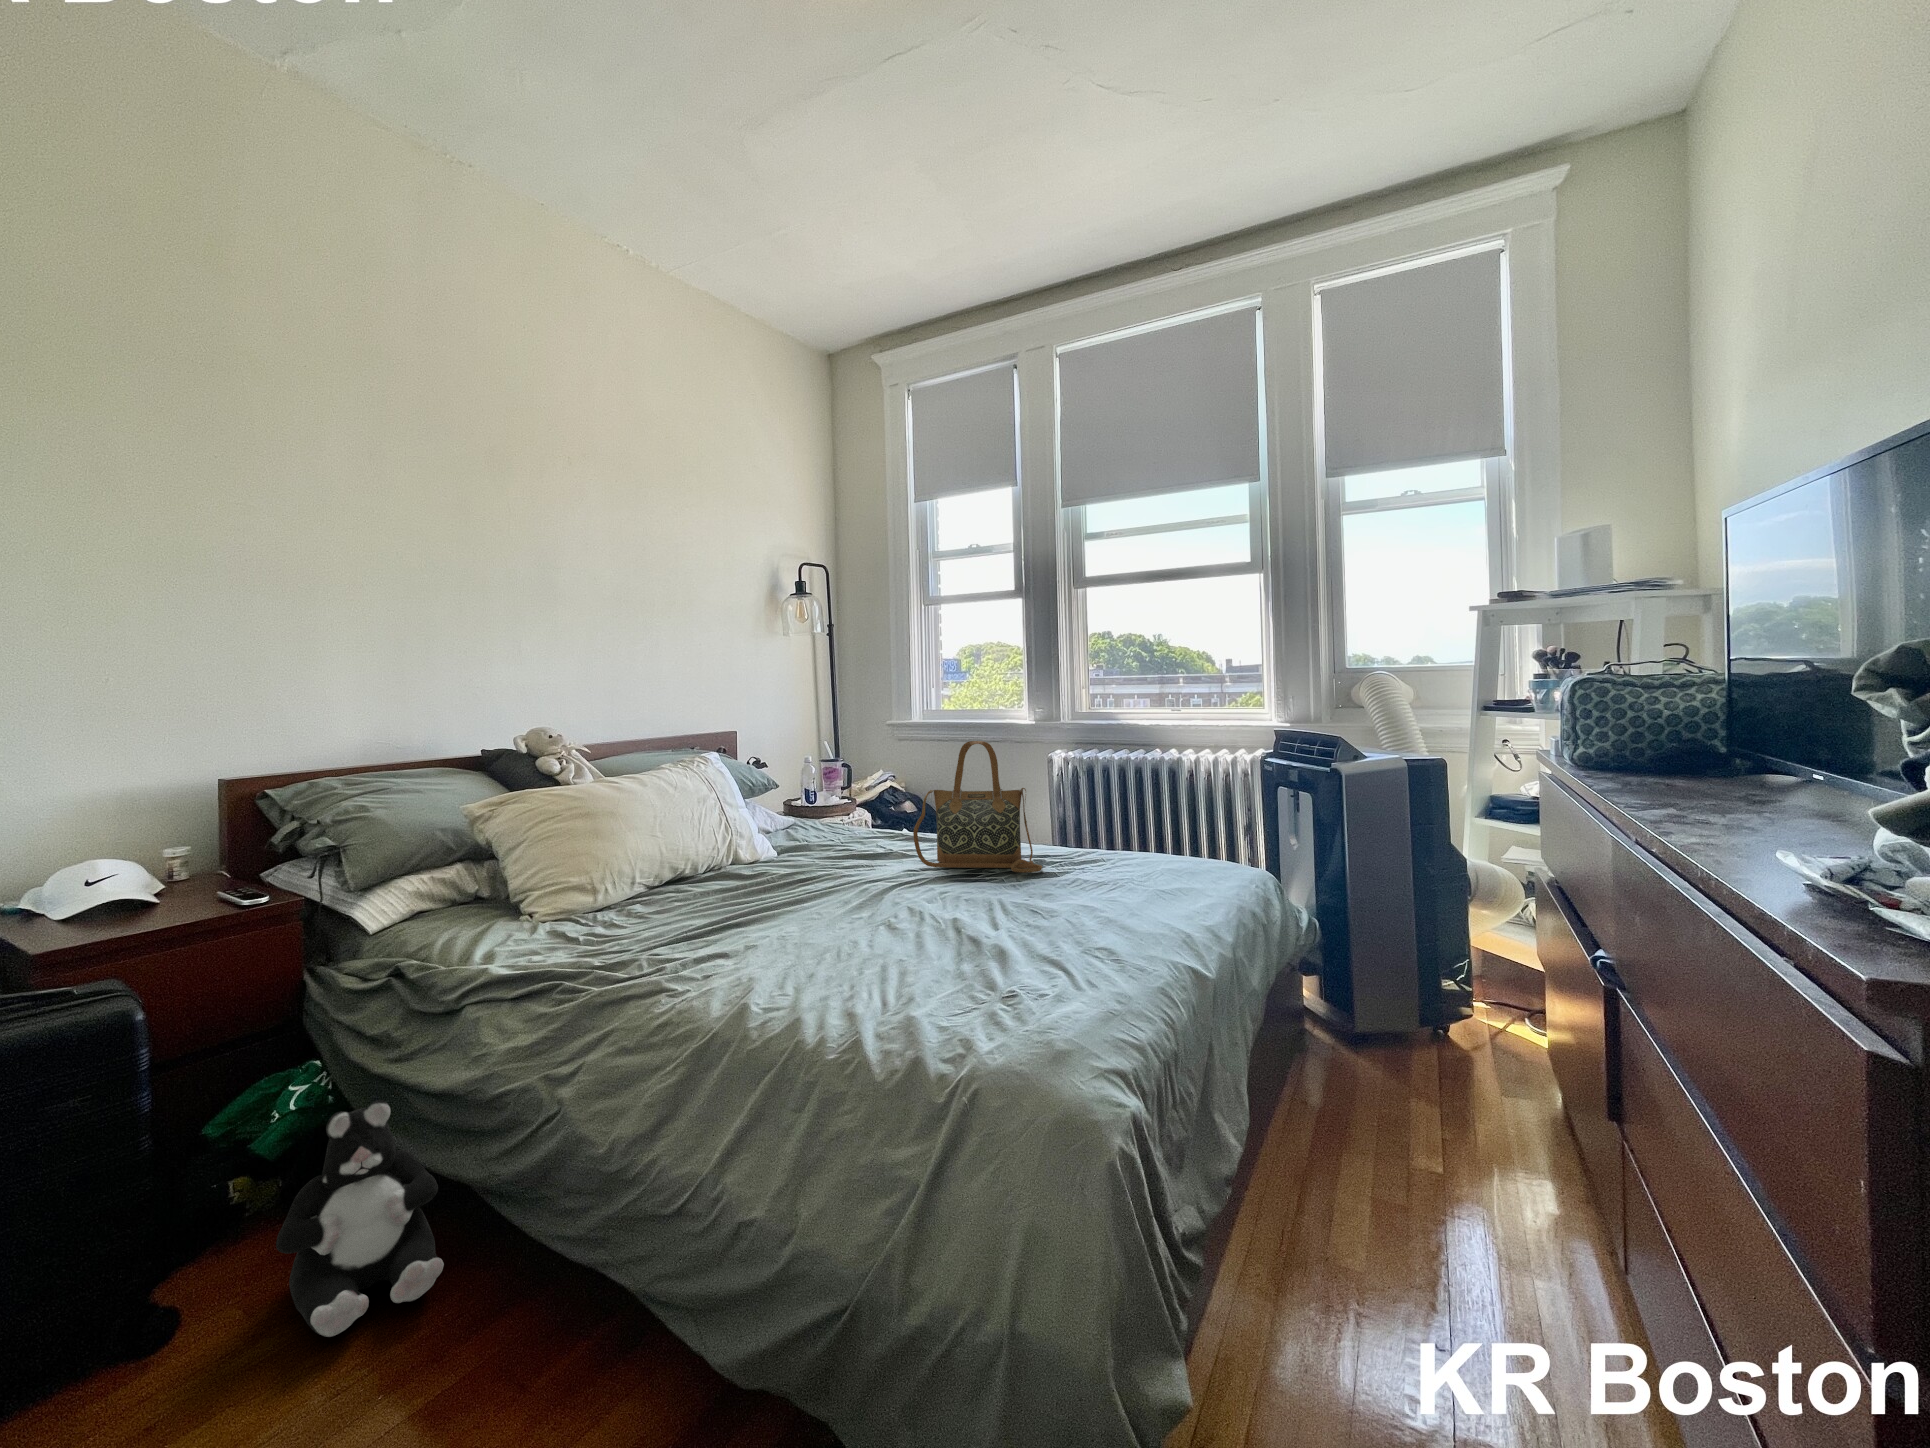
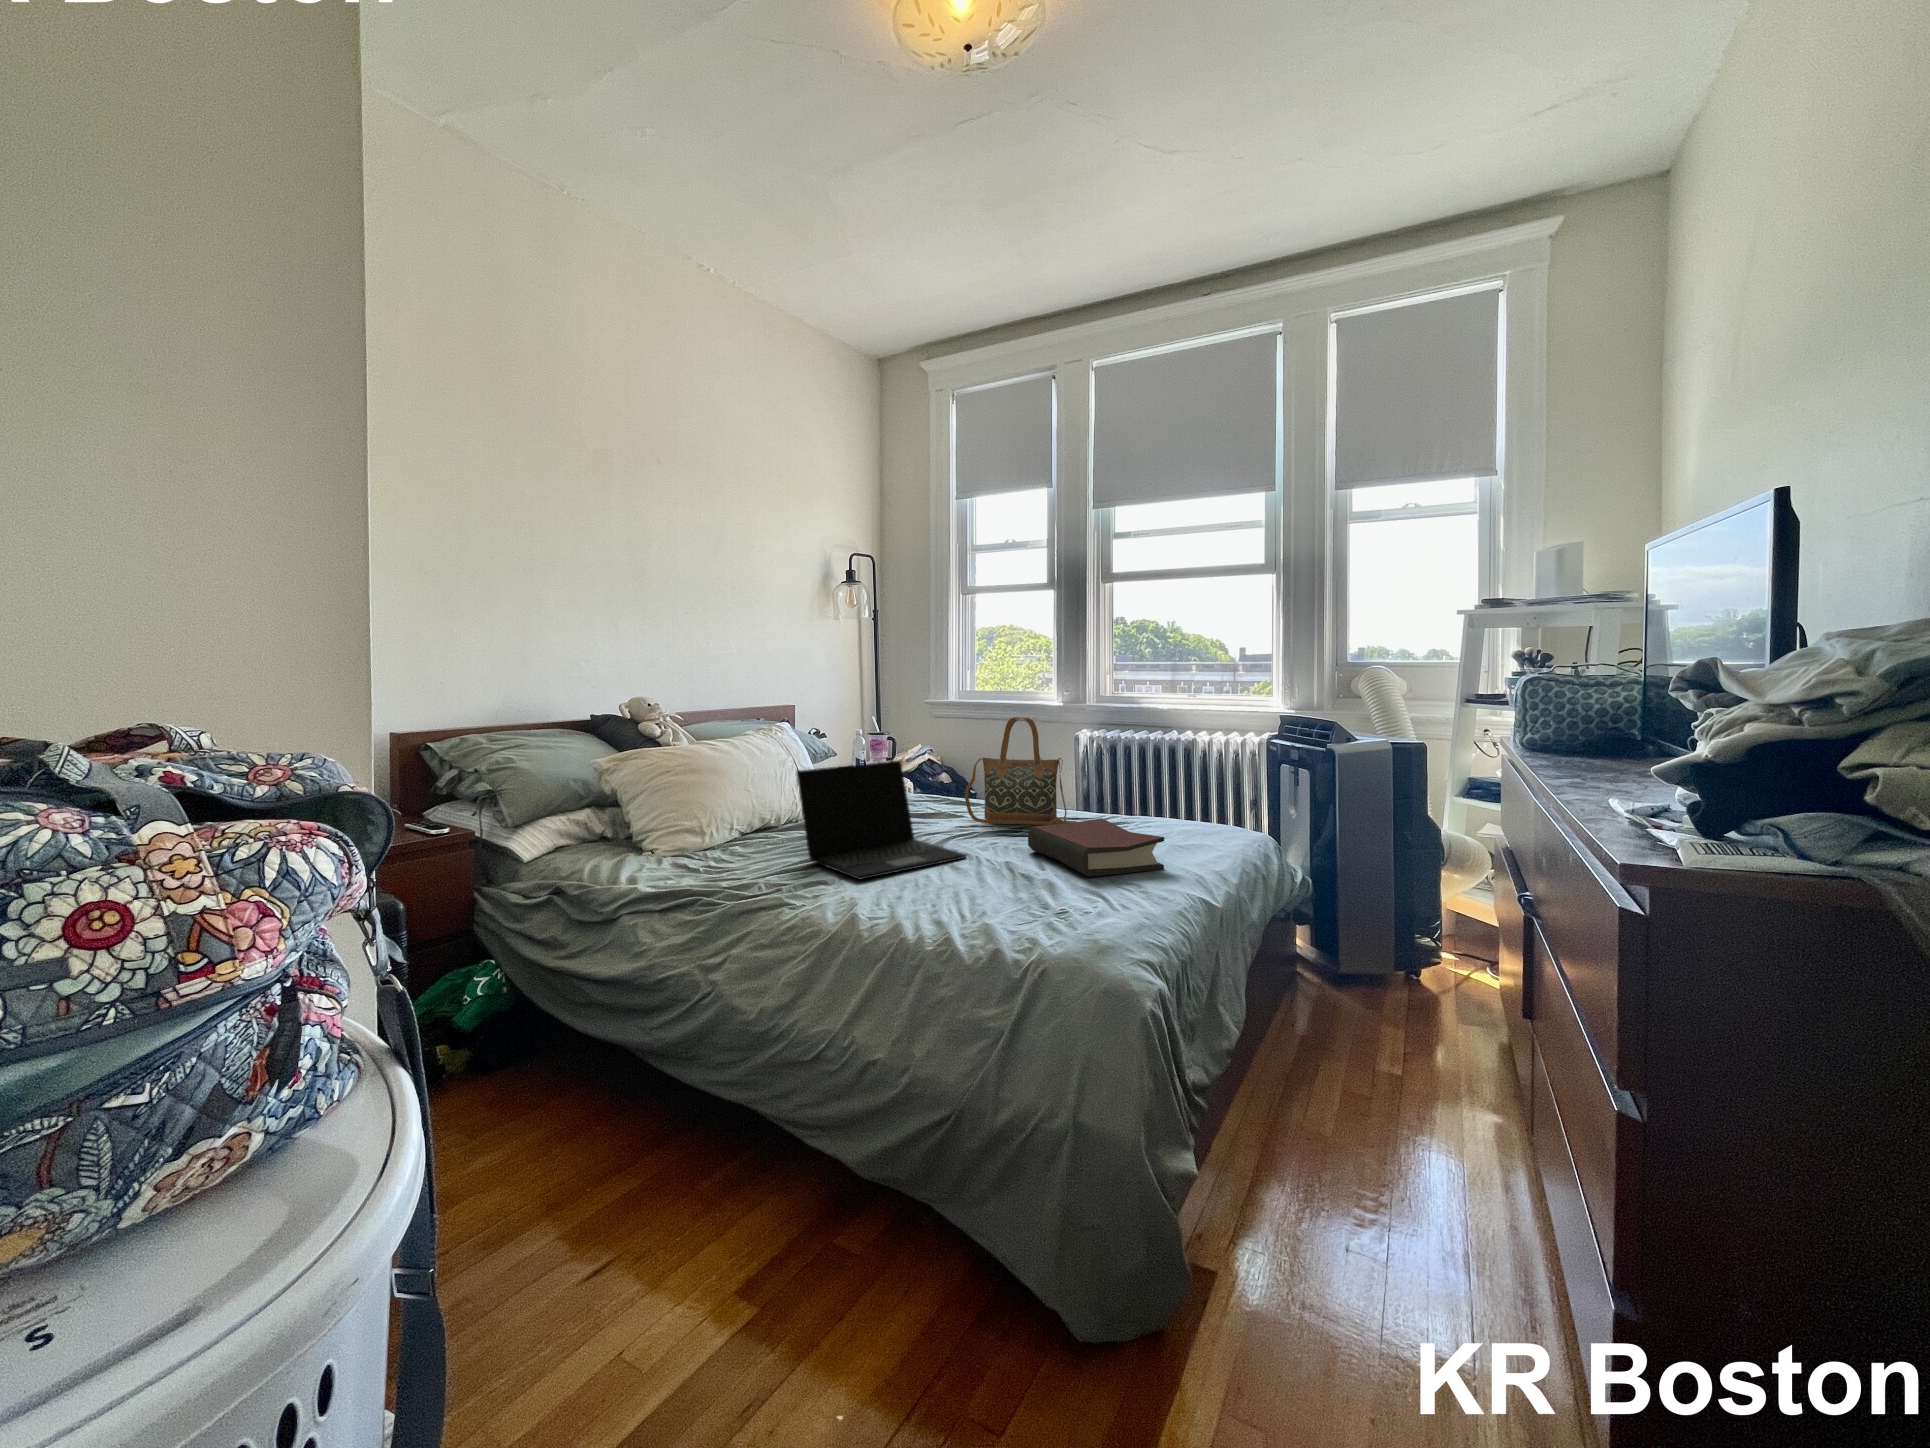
laptop: none [698,797,907,951] -> present [797,761,967,880]
hardback book: none [981,861,1144,939] -> present [1028,818,1164,877]
plush toy: present [276,1100,444,1337] -> none [482,987,610,1158]

